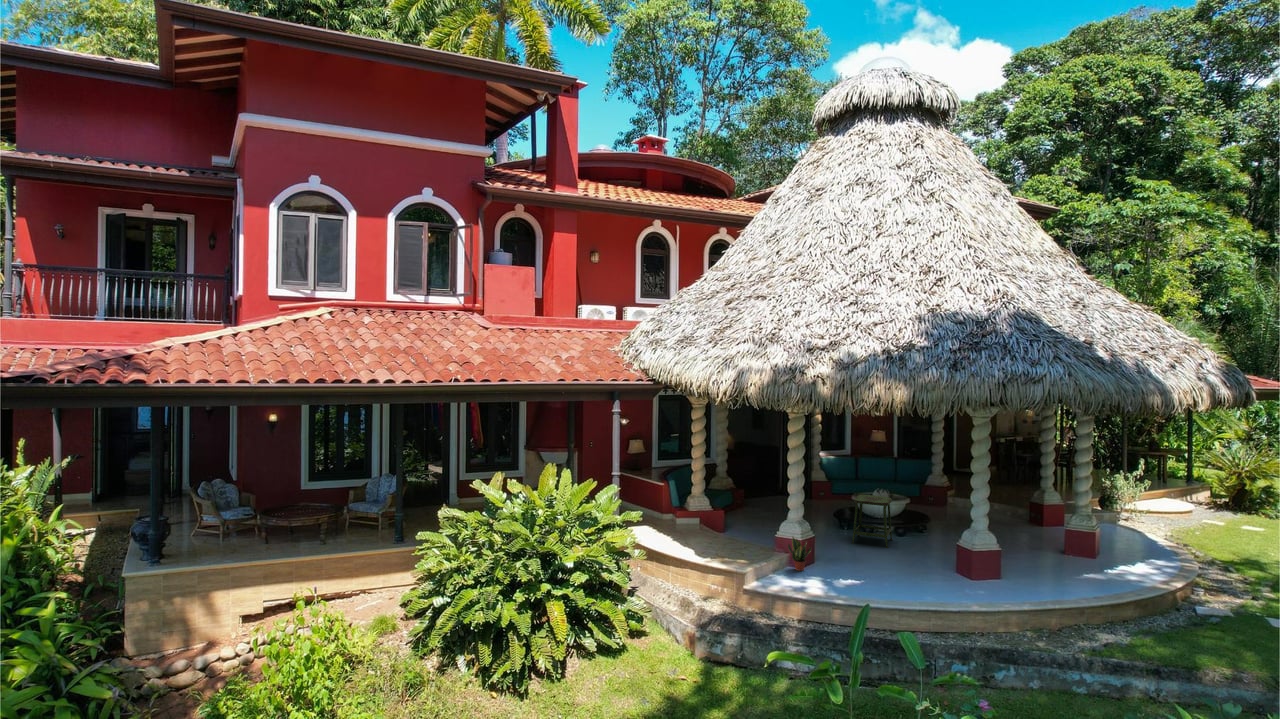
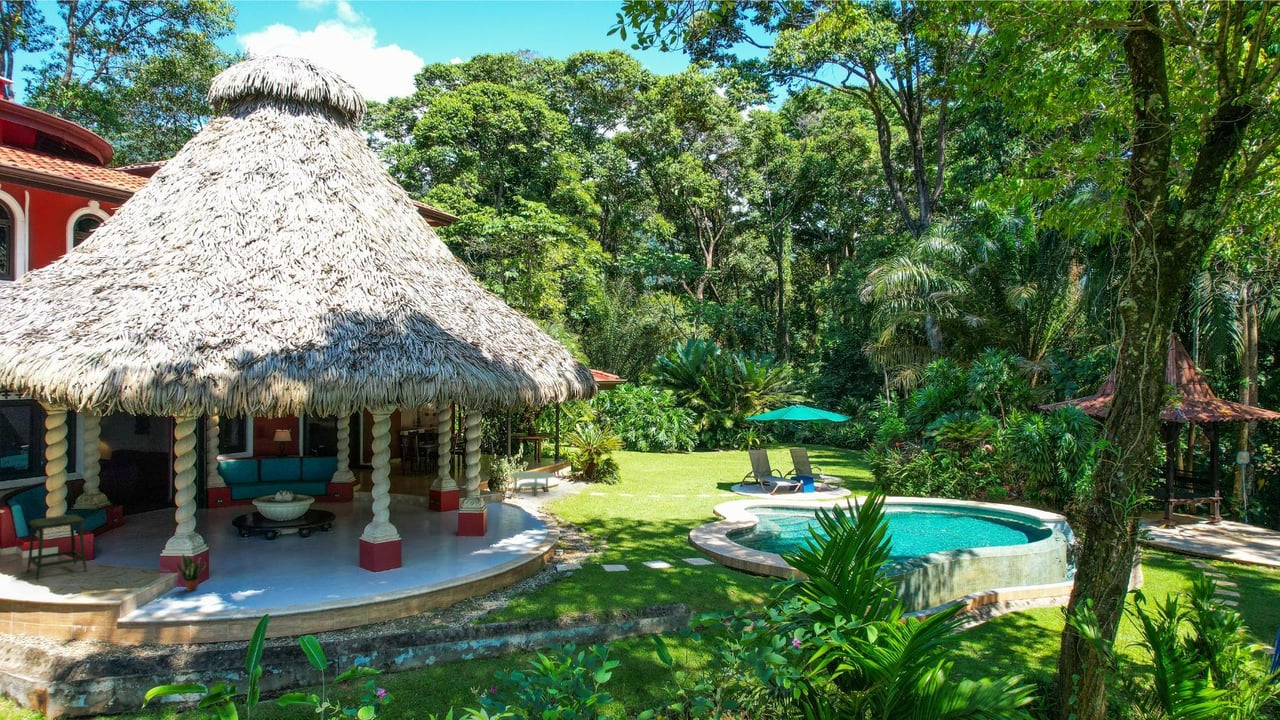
stool: present [852,495,892,548] -> present [27,515,87,579]
round table: none [1129,497,1195,530] -> present [511,471,555,497]

